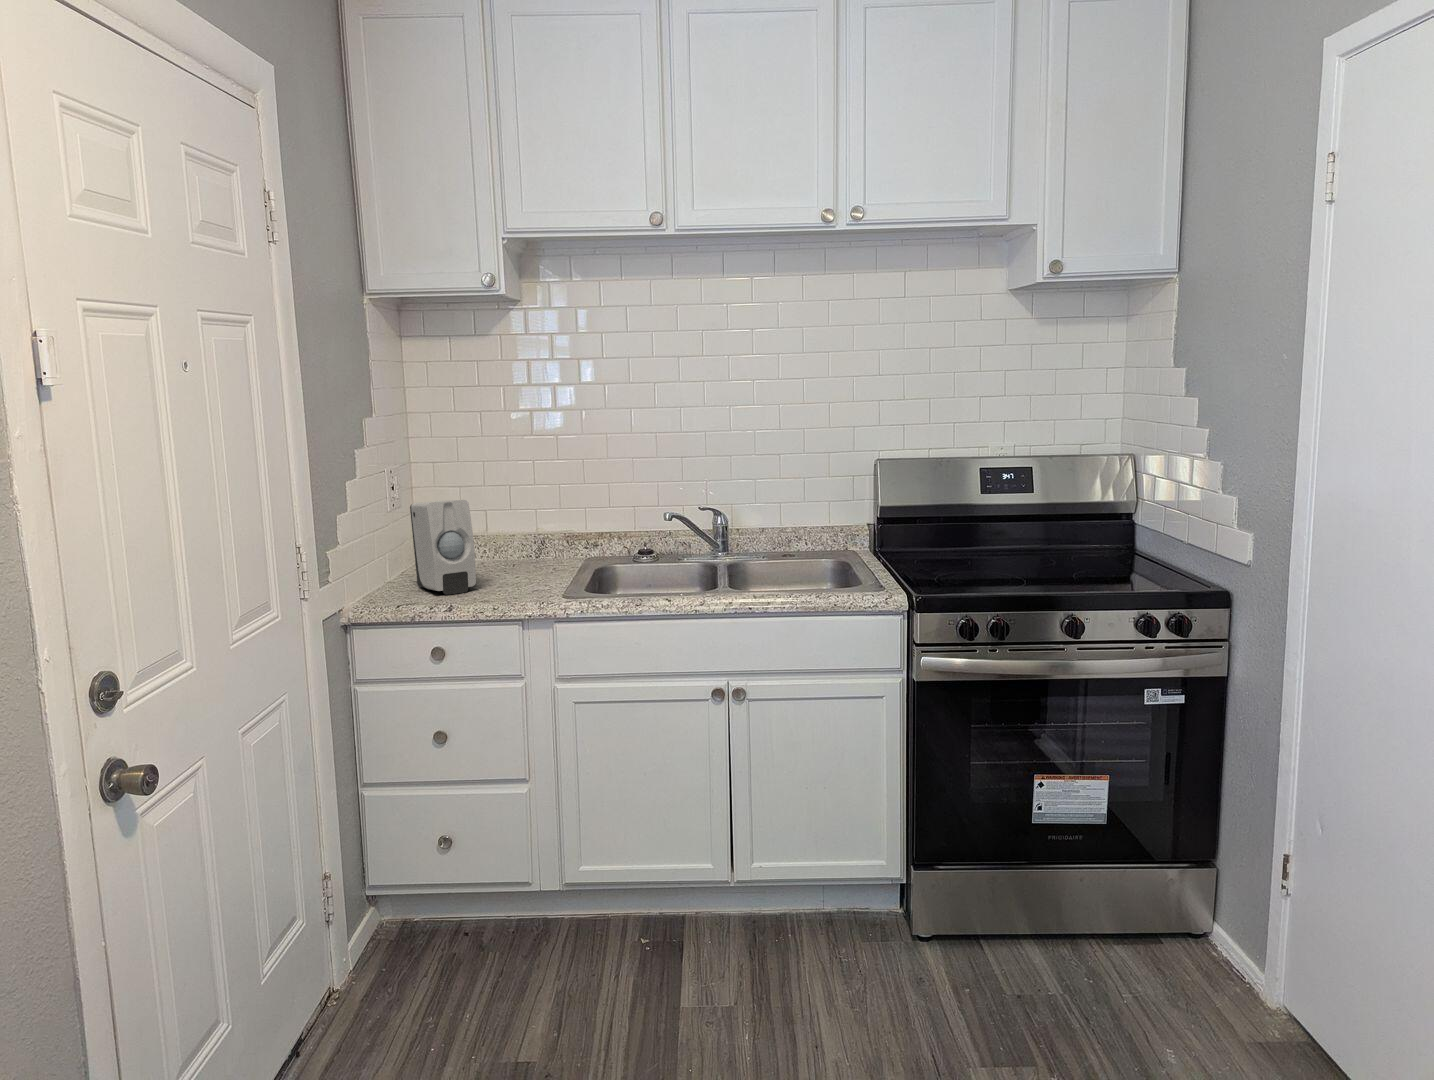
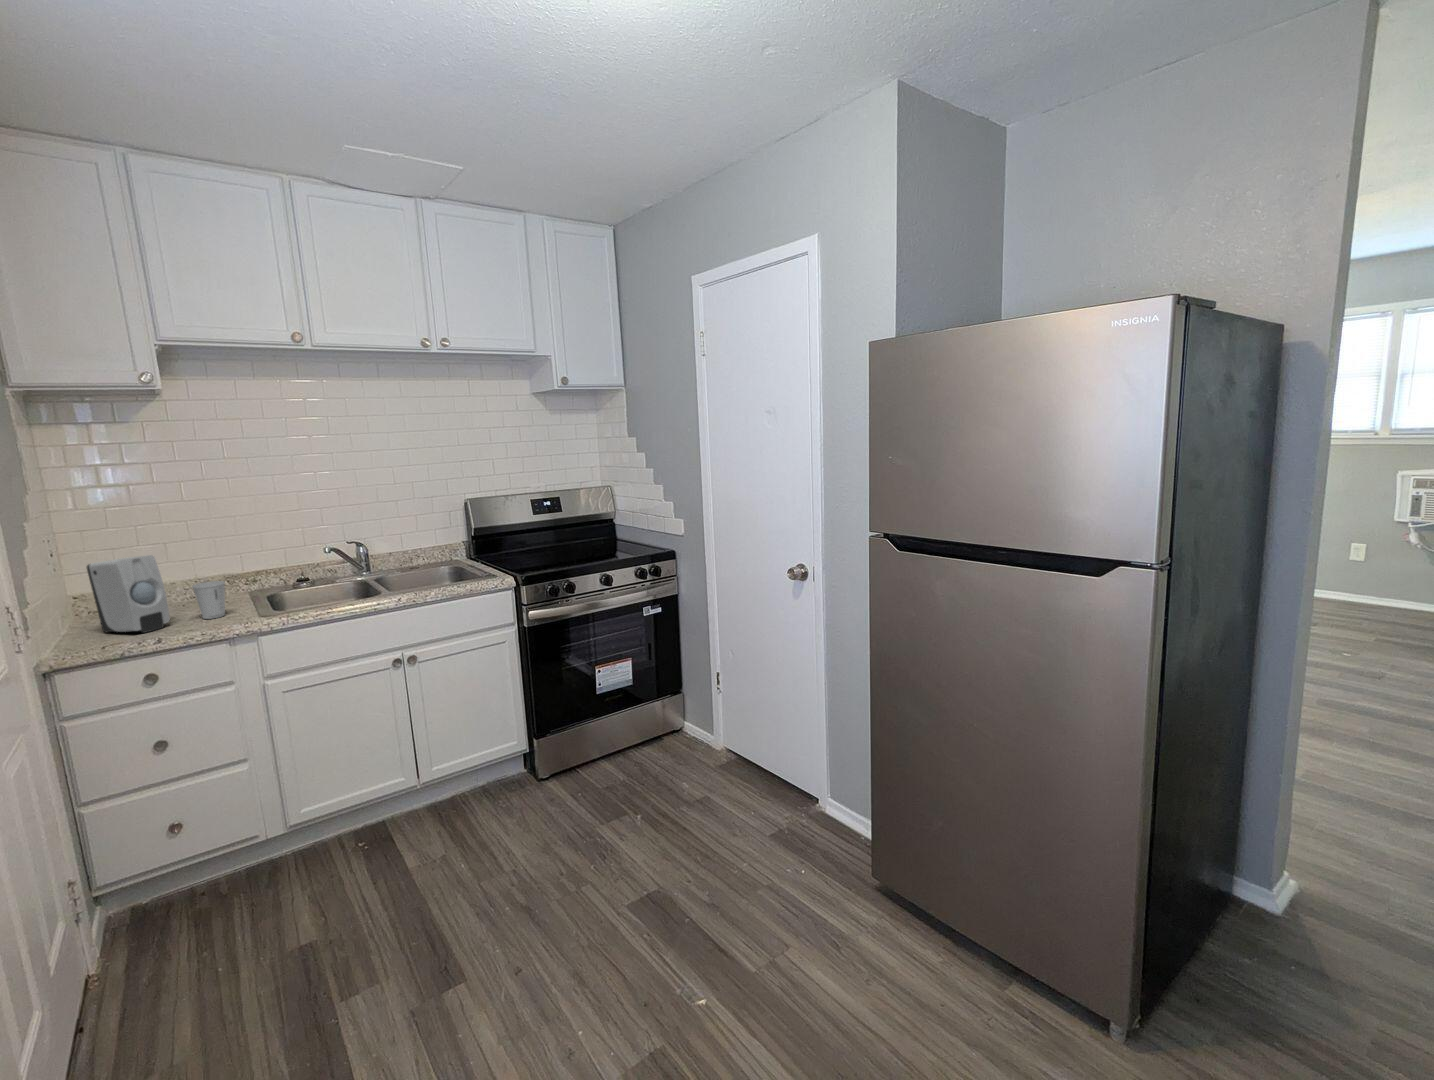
paper cup: none [503,542,538,589] -> present [192,581,225,619]

